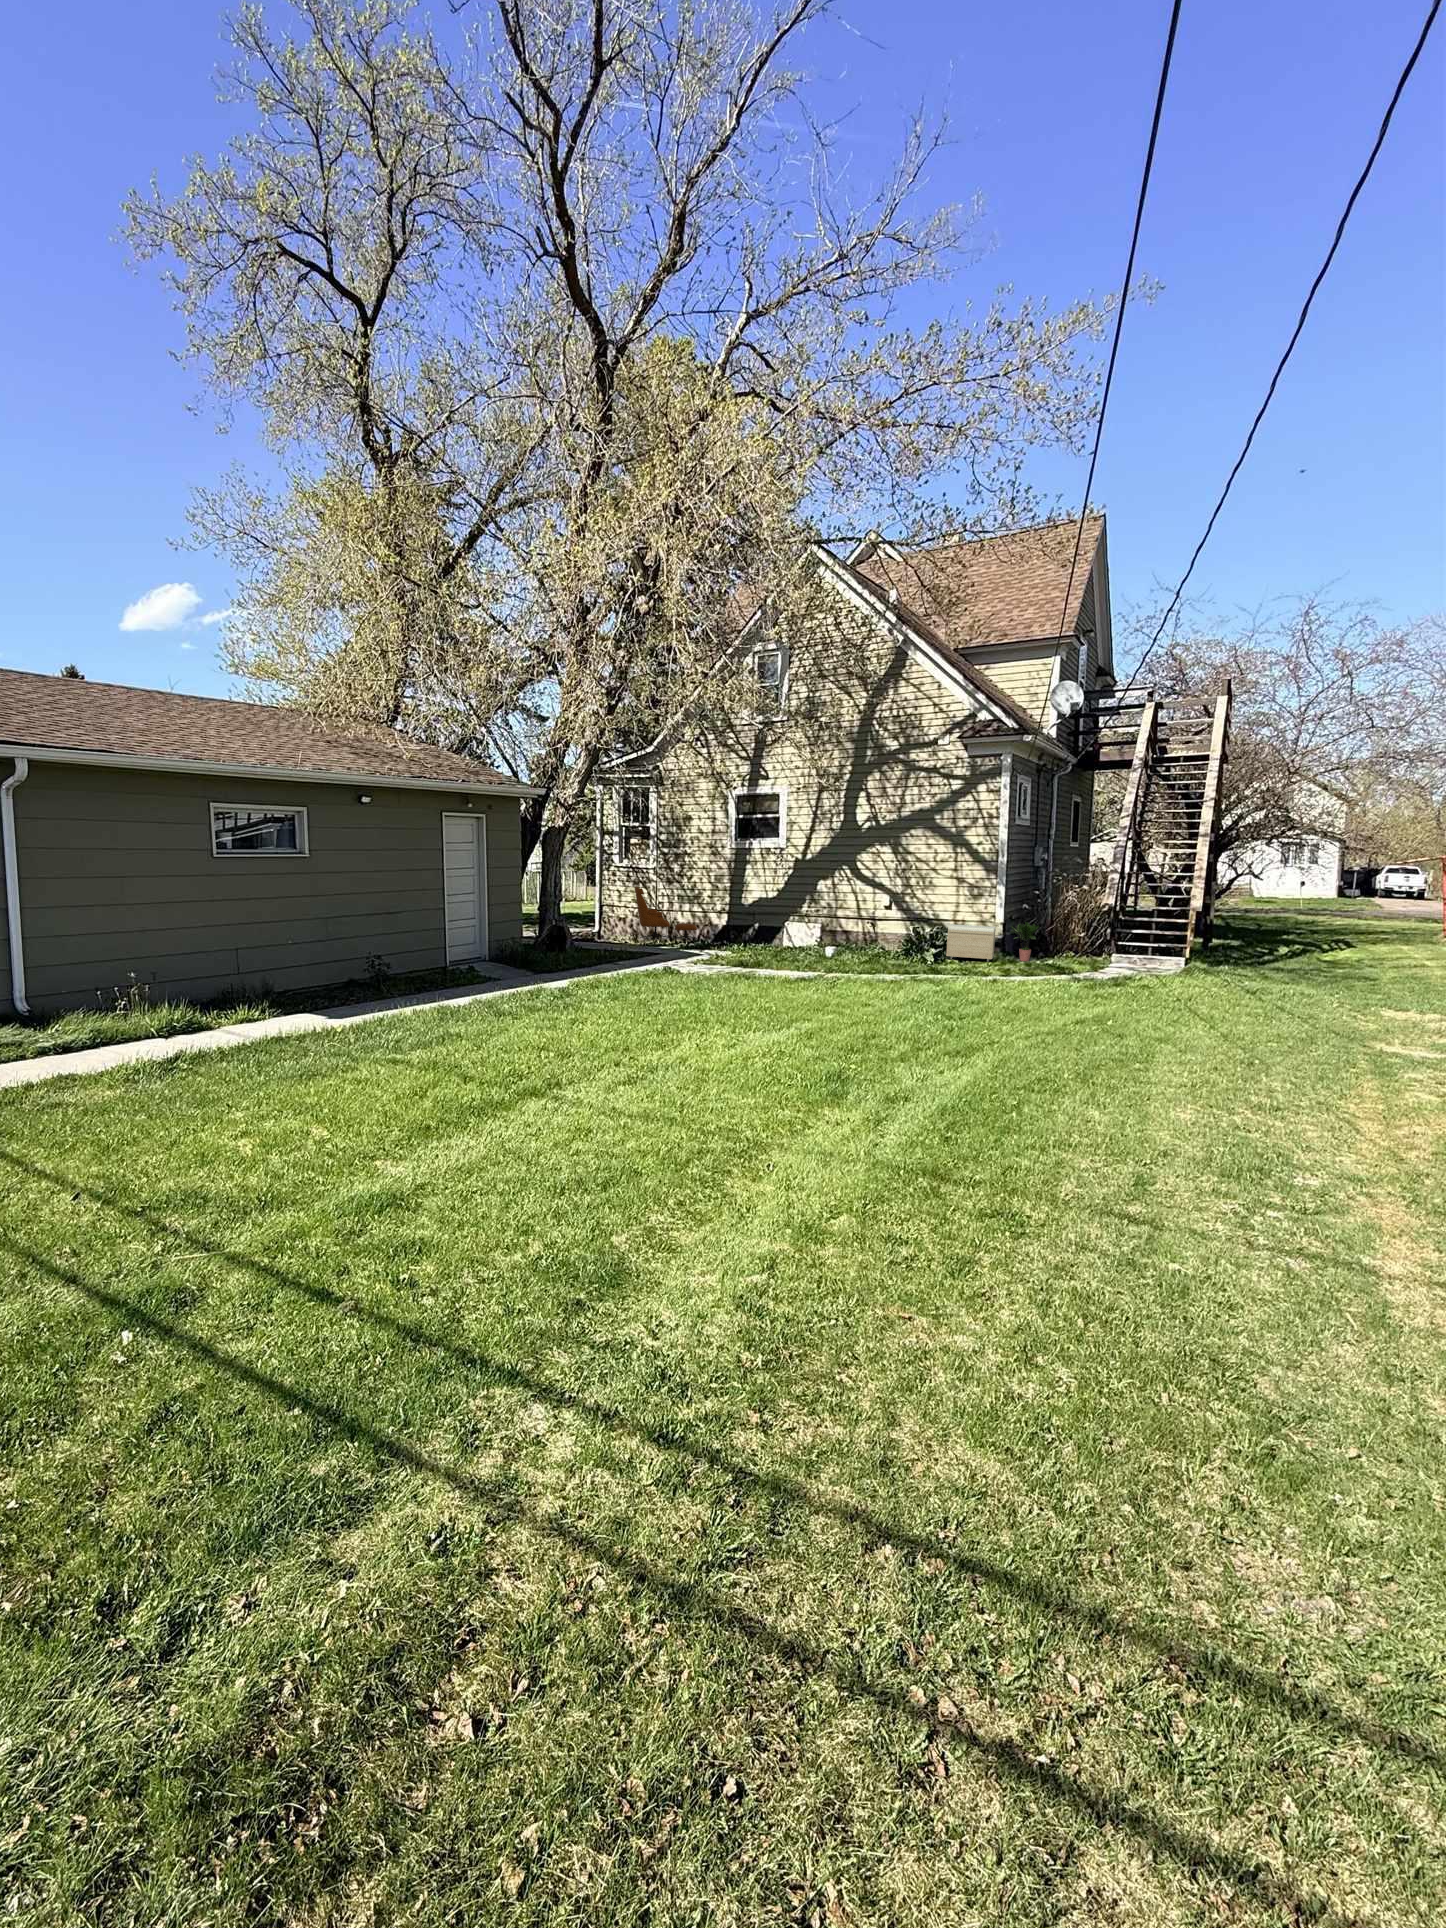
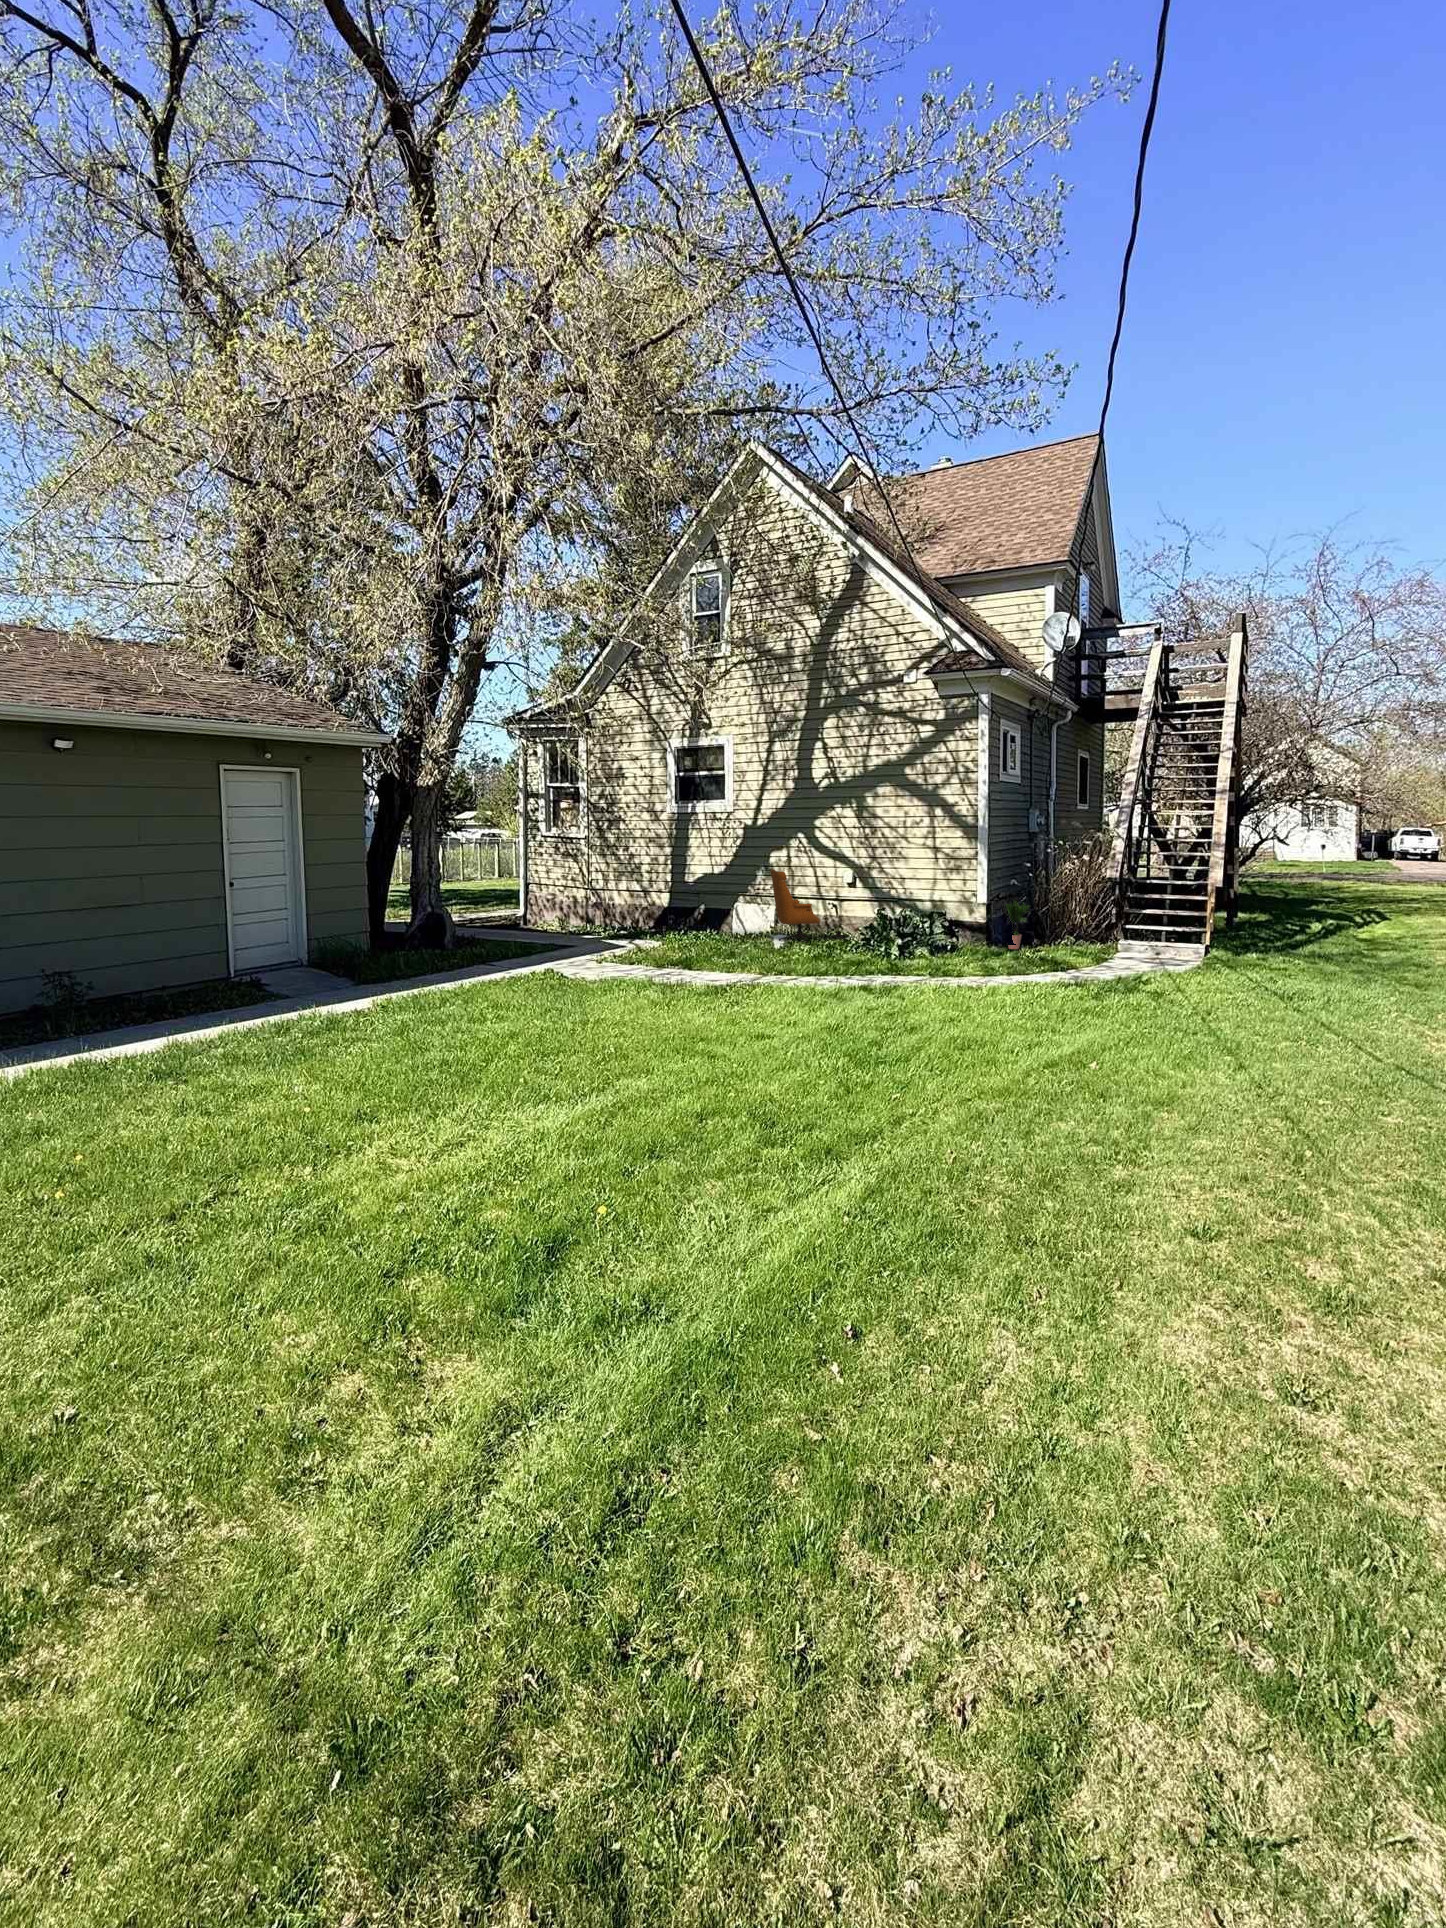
lounge chair: present [635,887,697,940] -> present [771,869,853,943]
storage bench: present [946,924,996,962] -> none [919,904,978,952]

